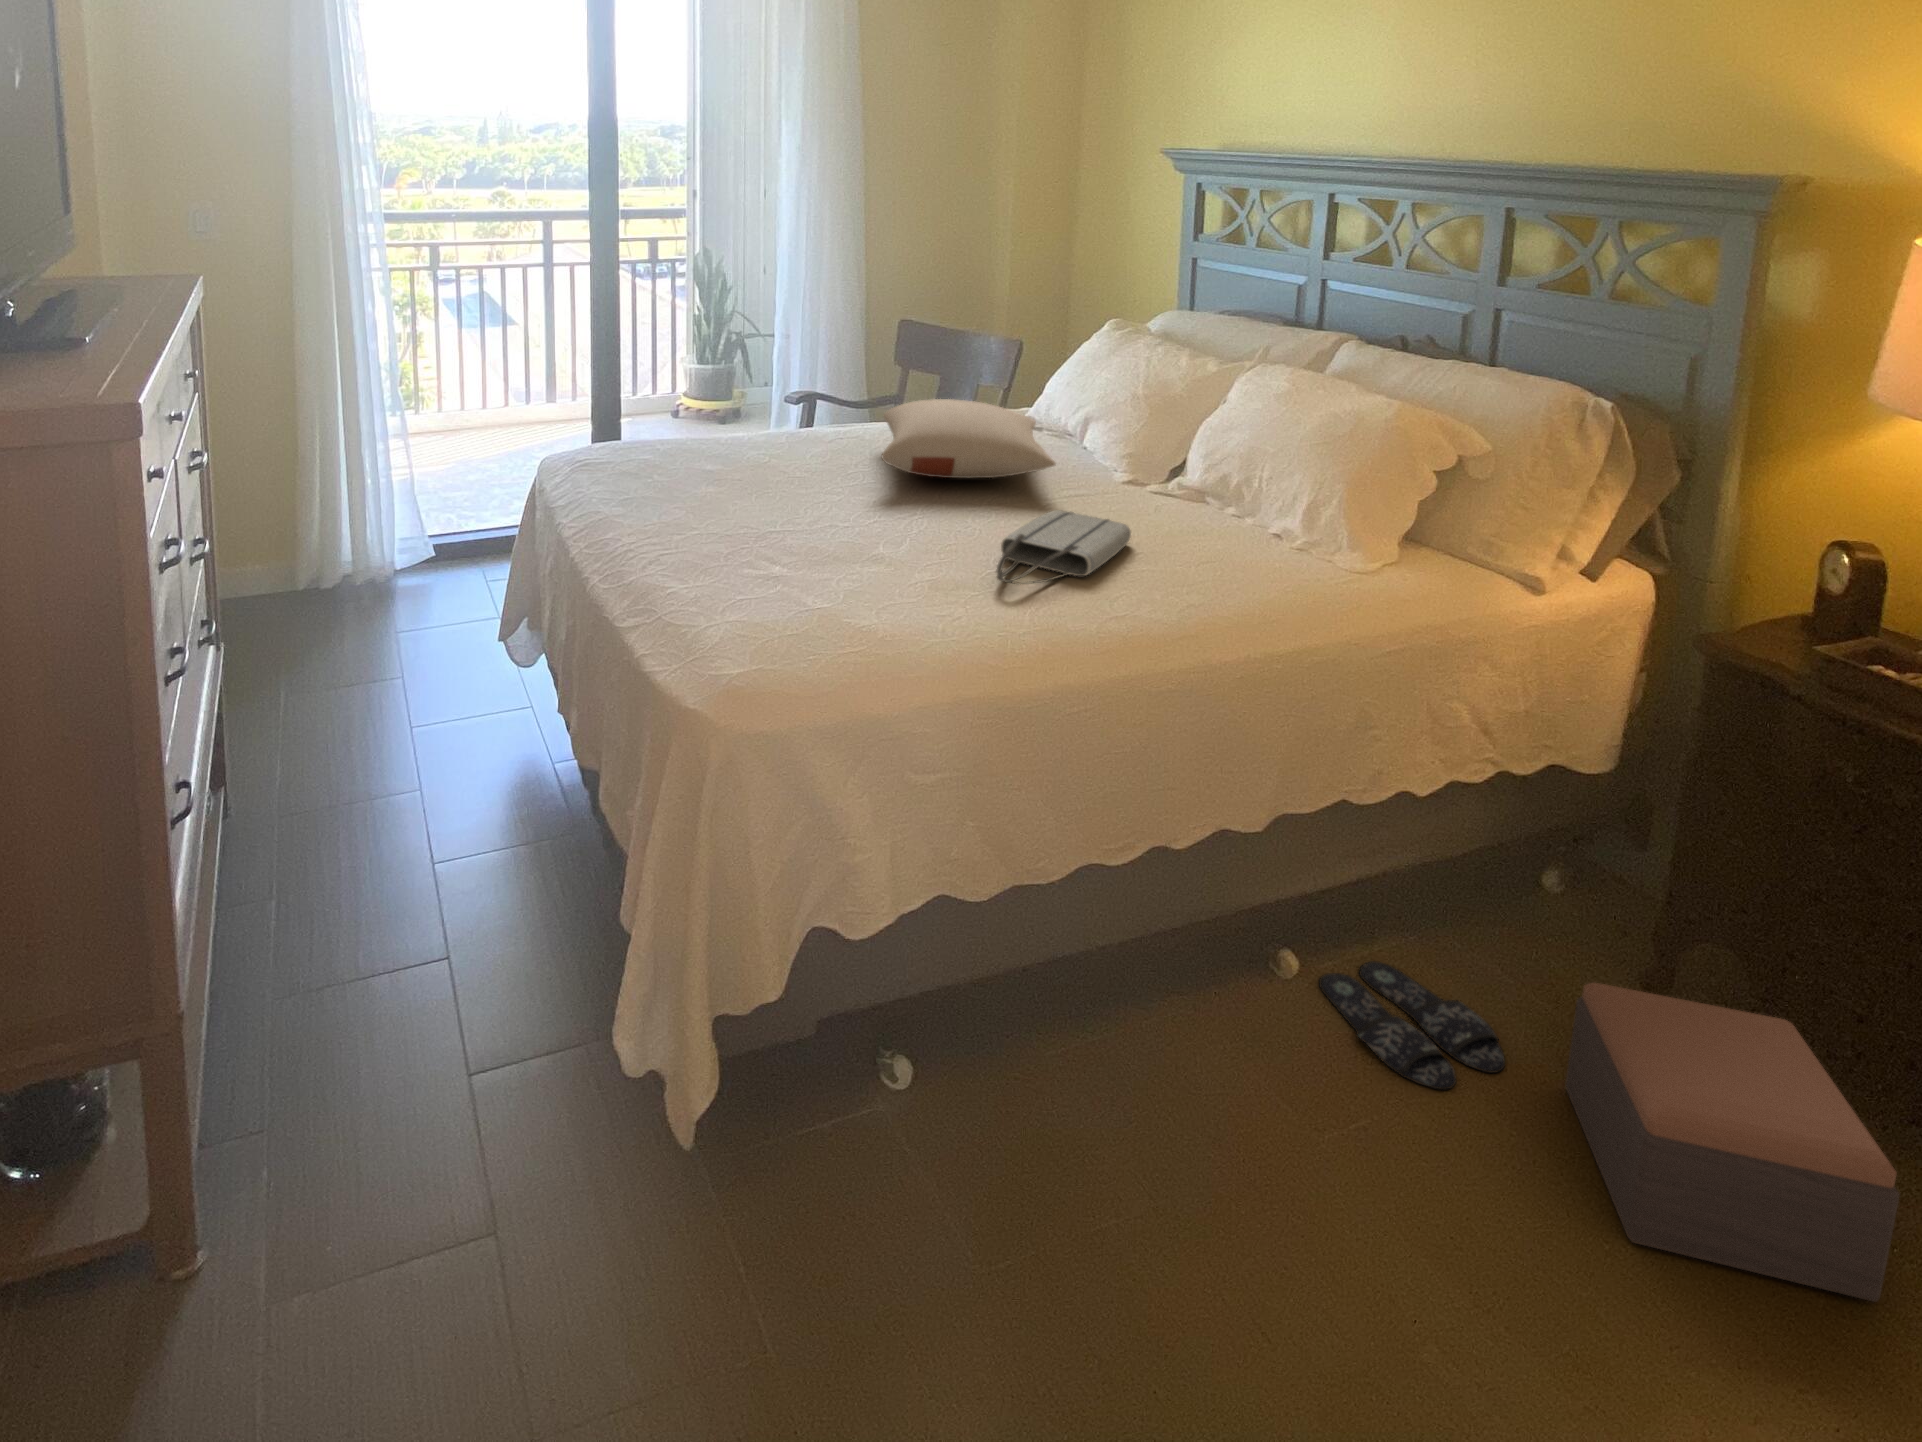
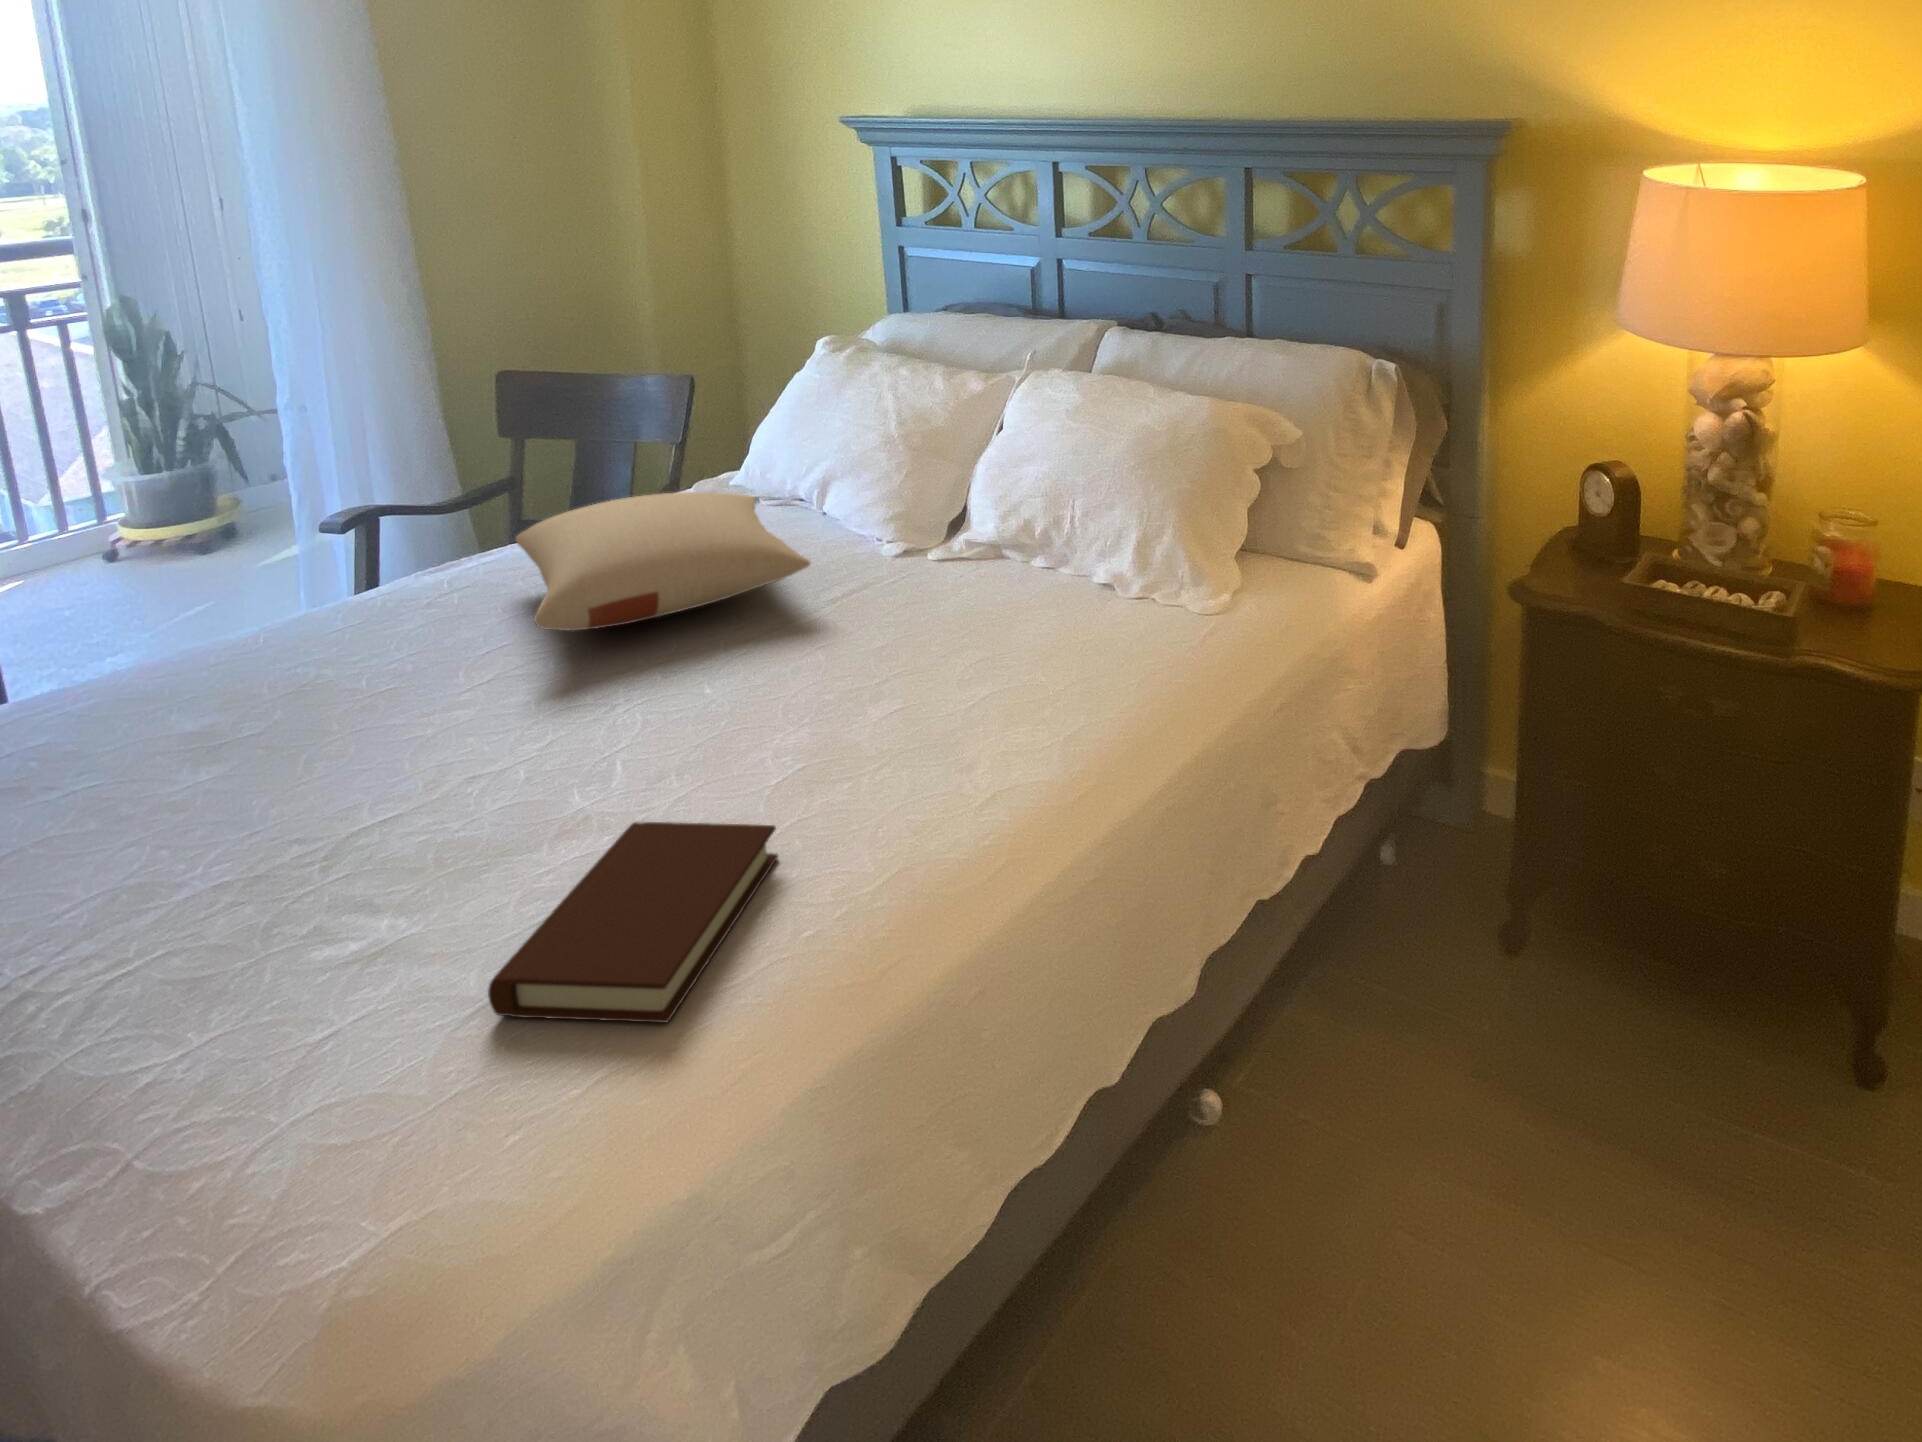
tote bag: present [997,510,1131,583] -> none [774,632,944,797]
book: none [818,564,981,652] -> present [488,822,778,1023]
slippers: present [1319,961,1505,1090] -> none [1252,1051,1452,1205]
footstool: present [1565,983,1899,1302] -> none [1507,957,1817,1289]

